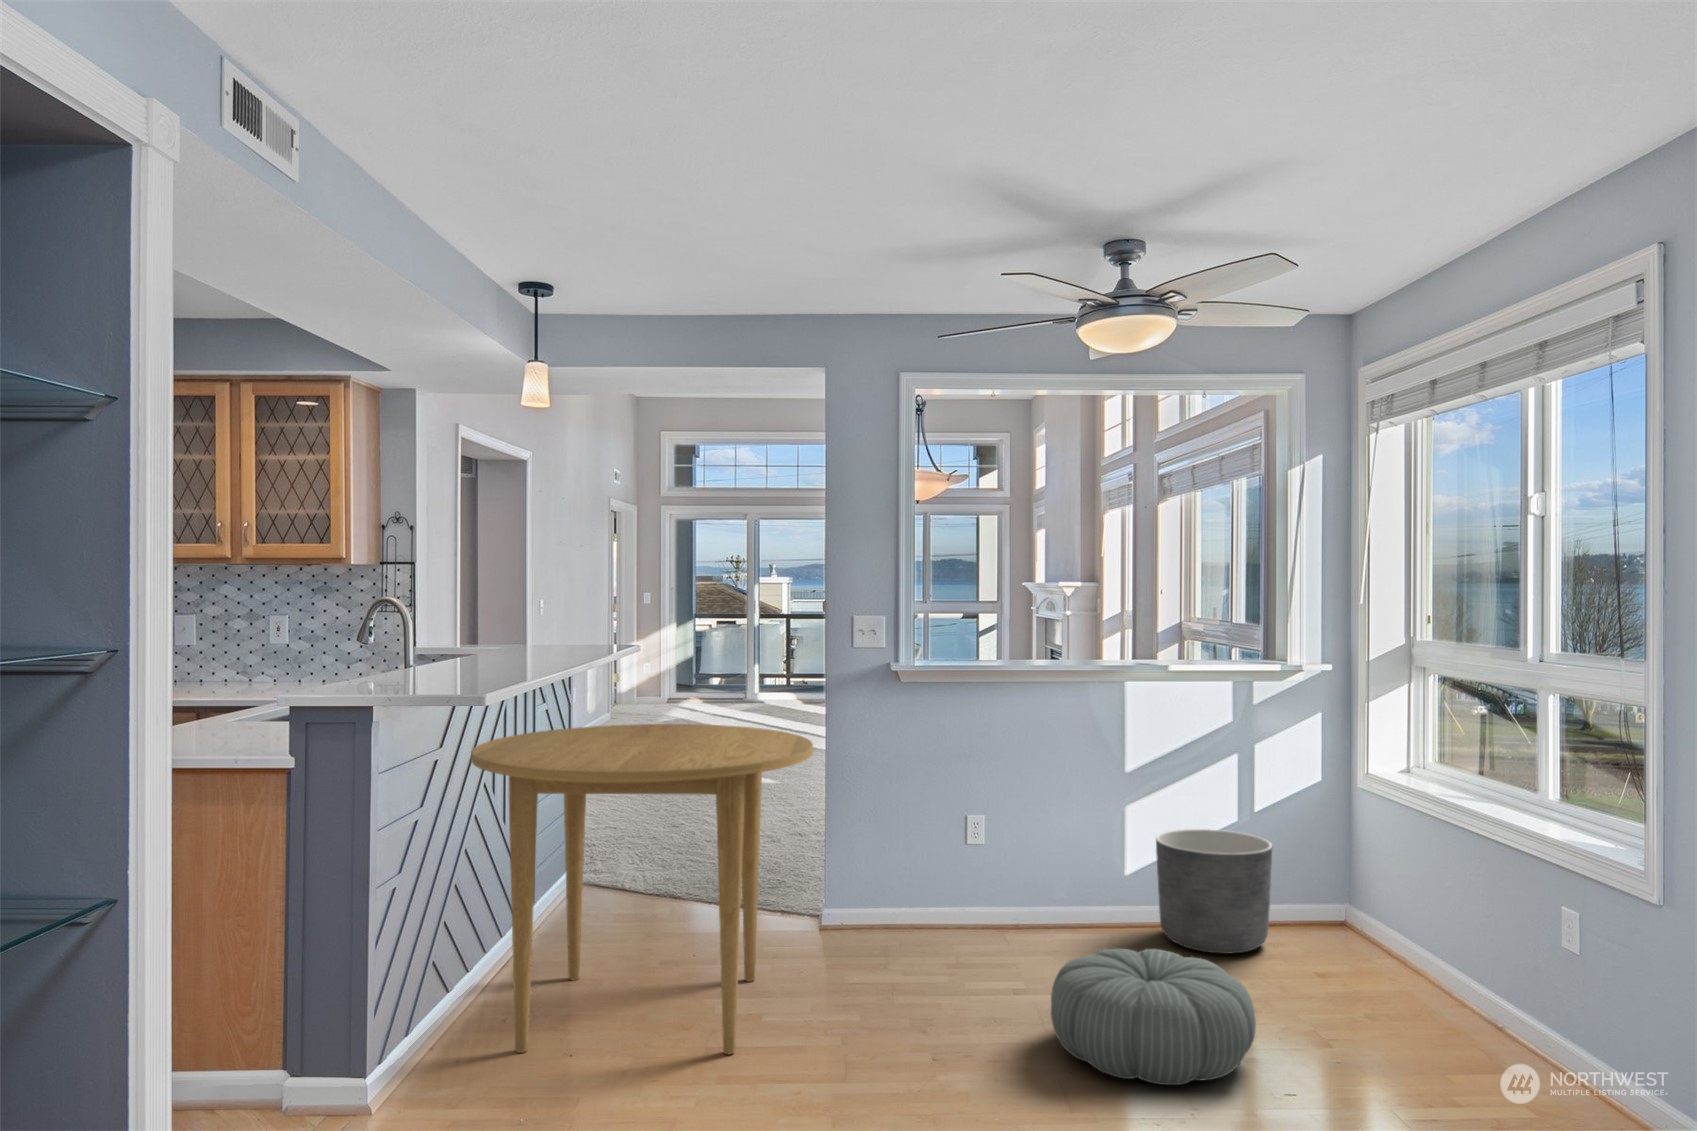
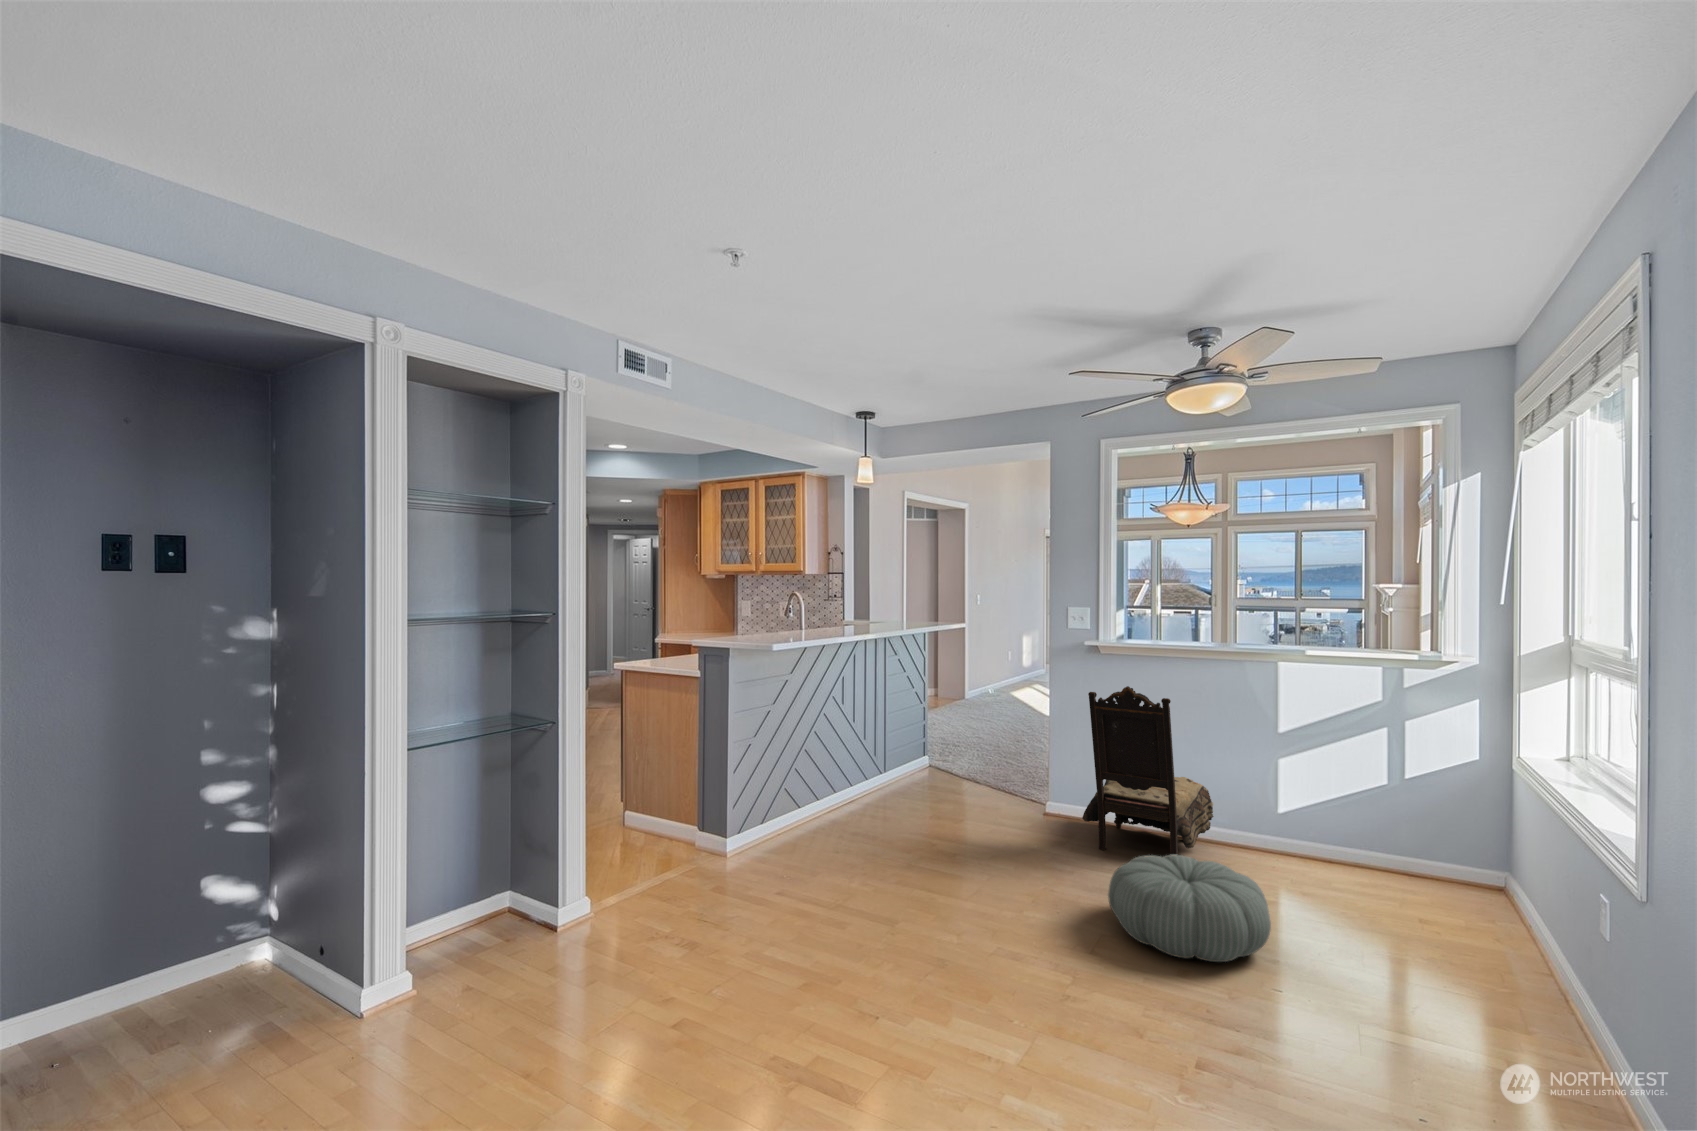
dining table: present [471,724,813,1054] -> none [792,669,991,870]
dining chair: none [909,726,1062,965] -> present [1082,686,1213,855]
planter: present [1156,829,1272,954] -> none [1292,784,1400,890]

